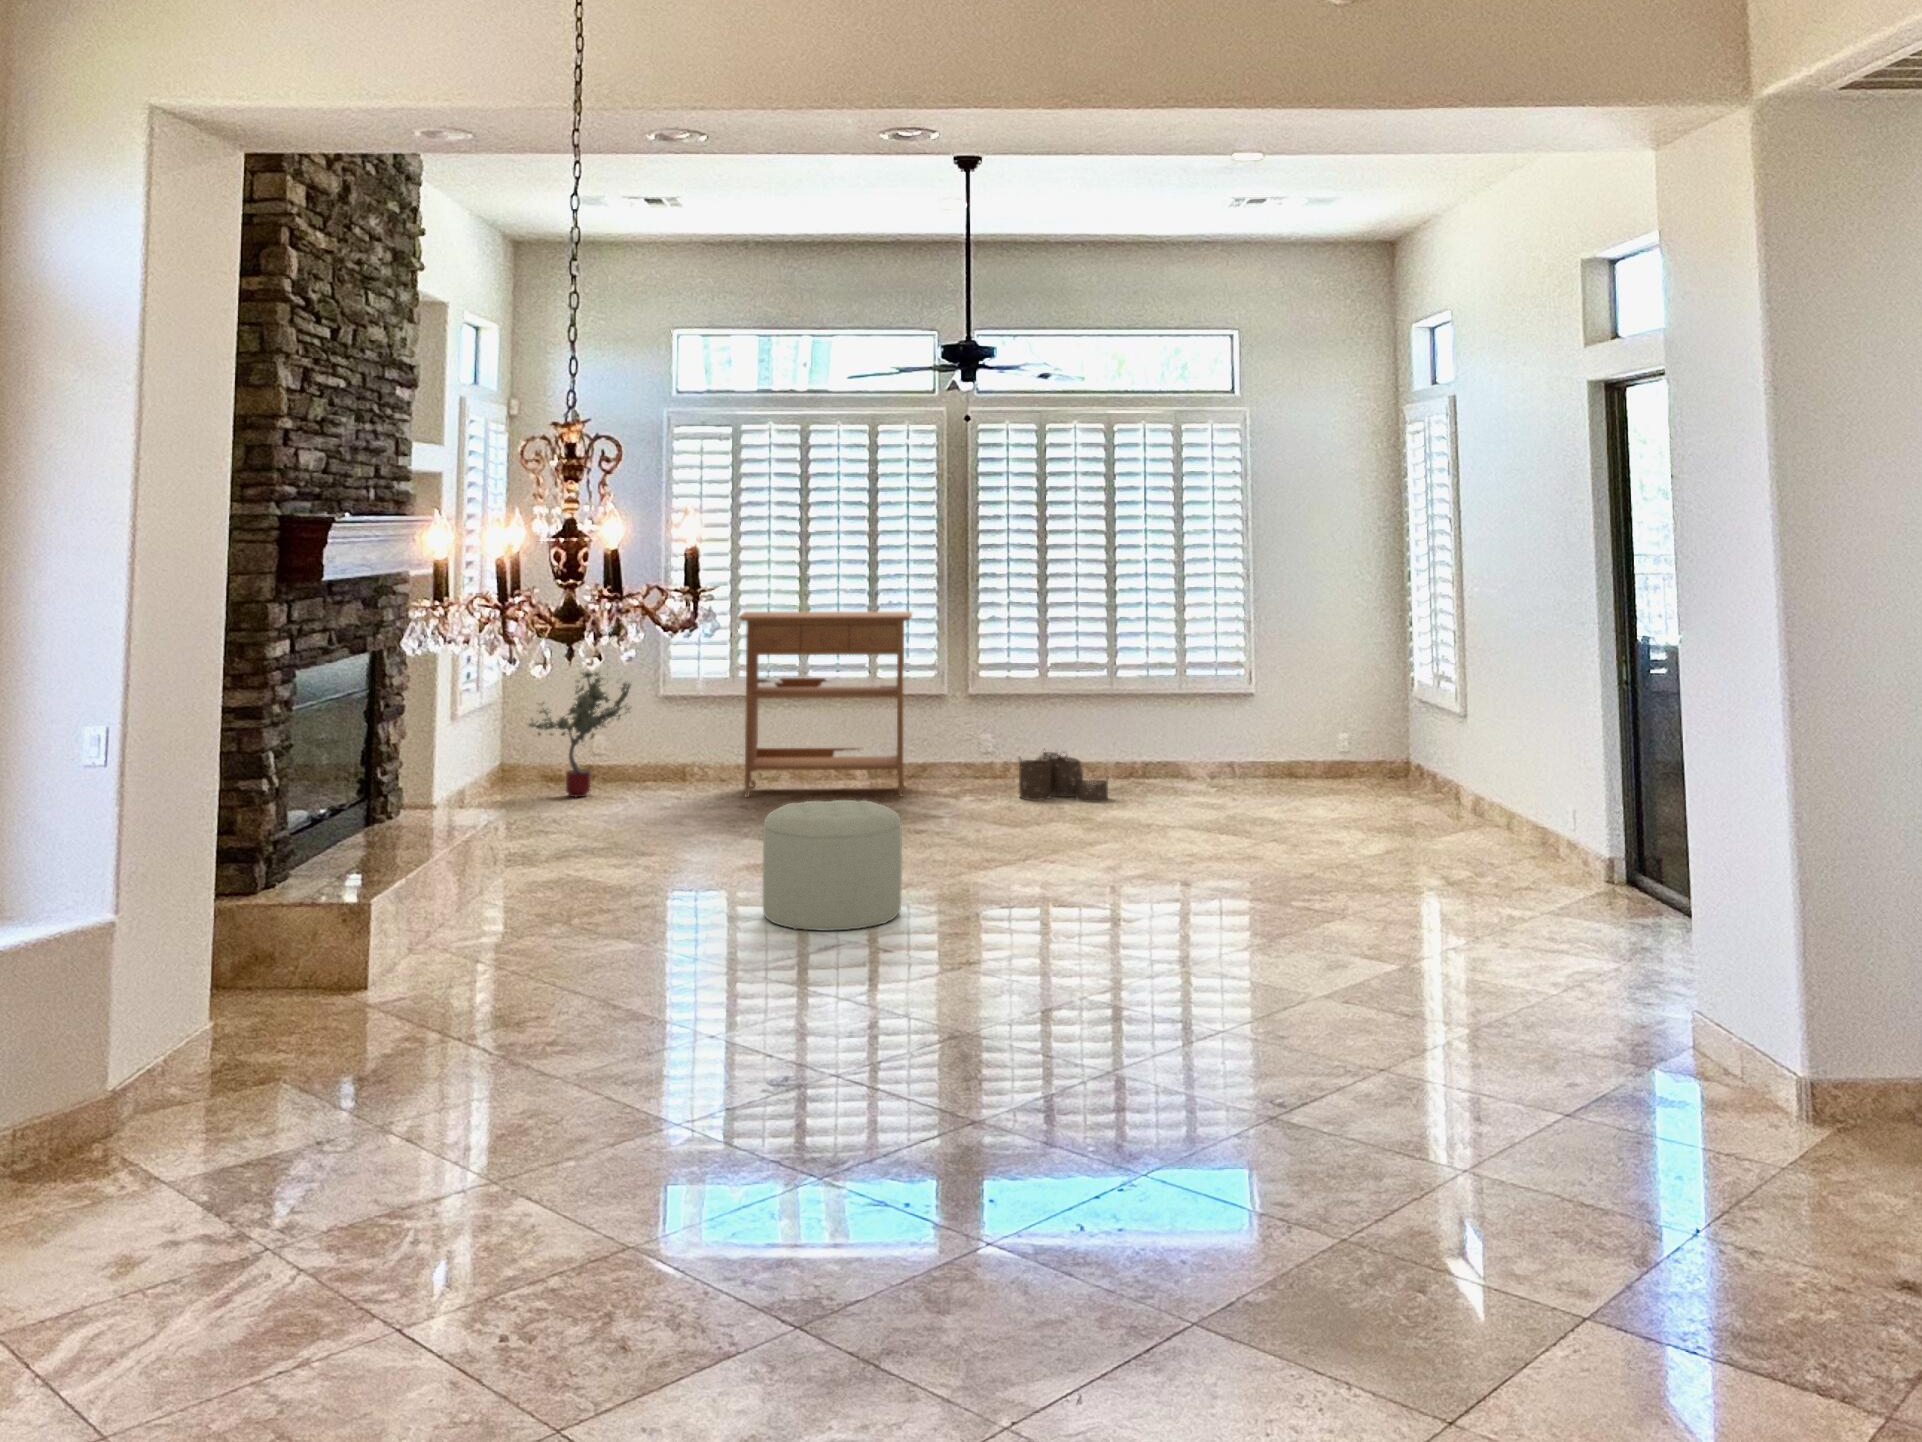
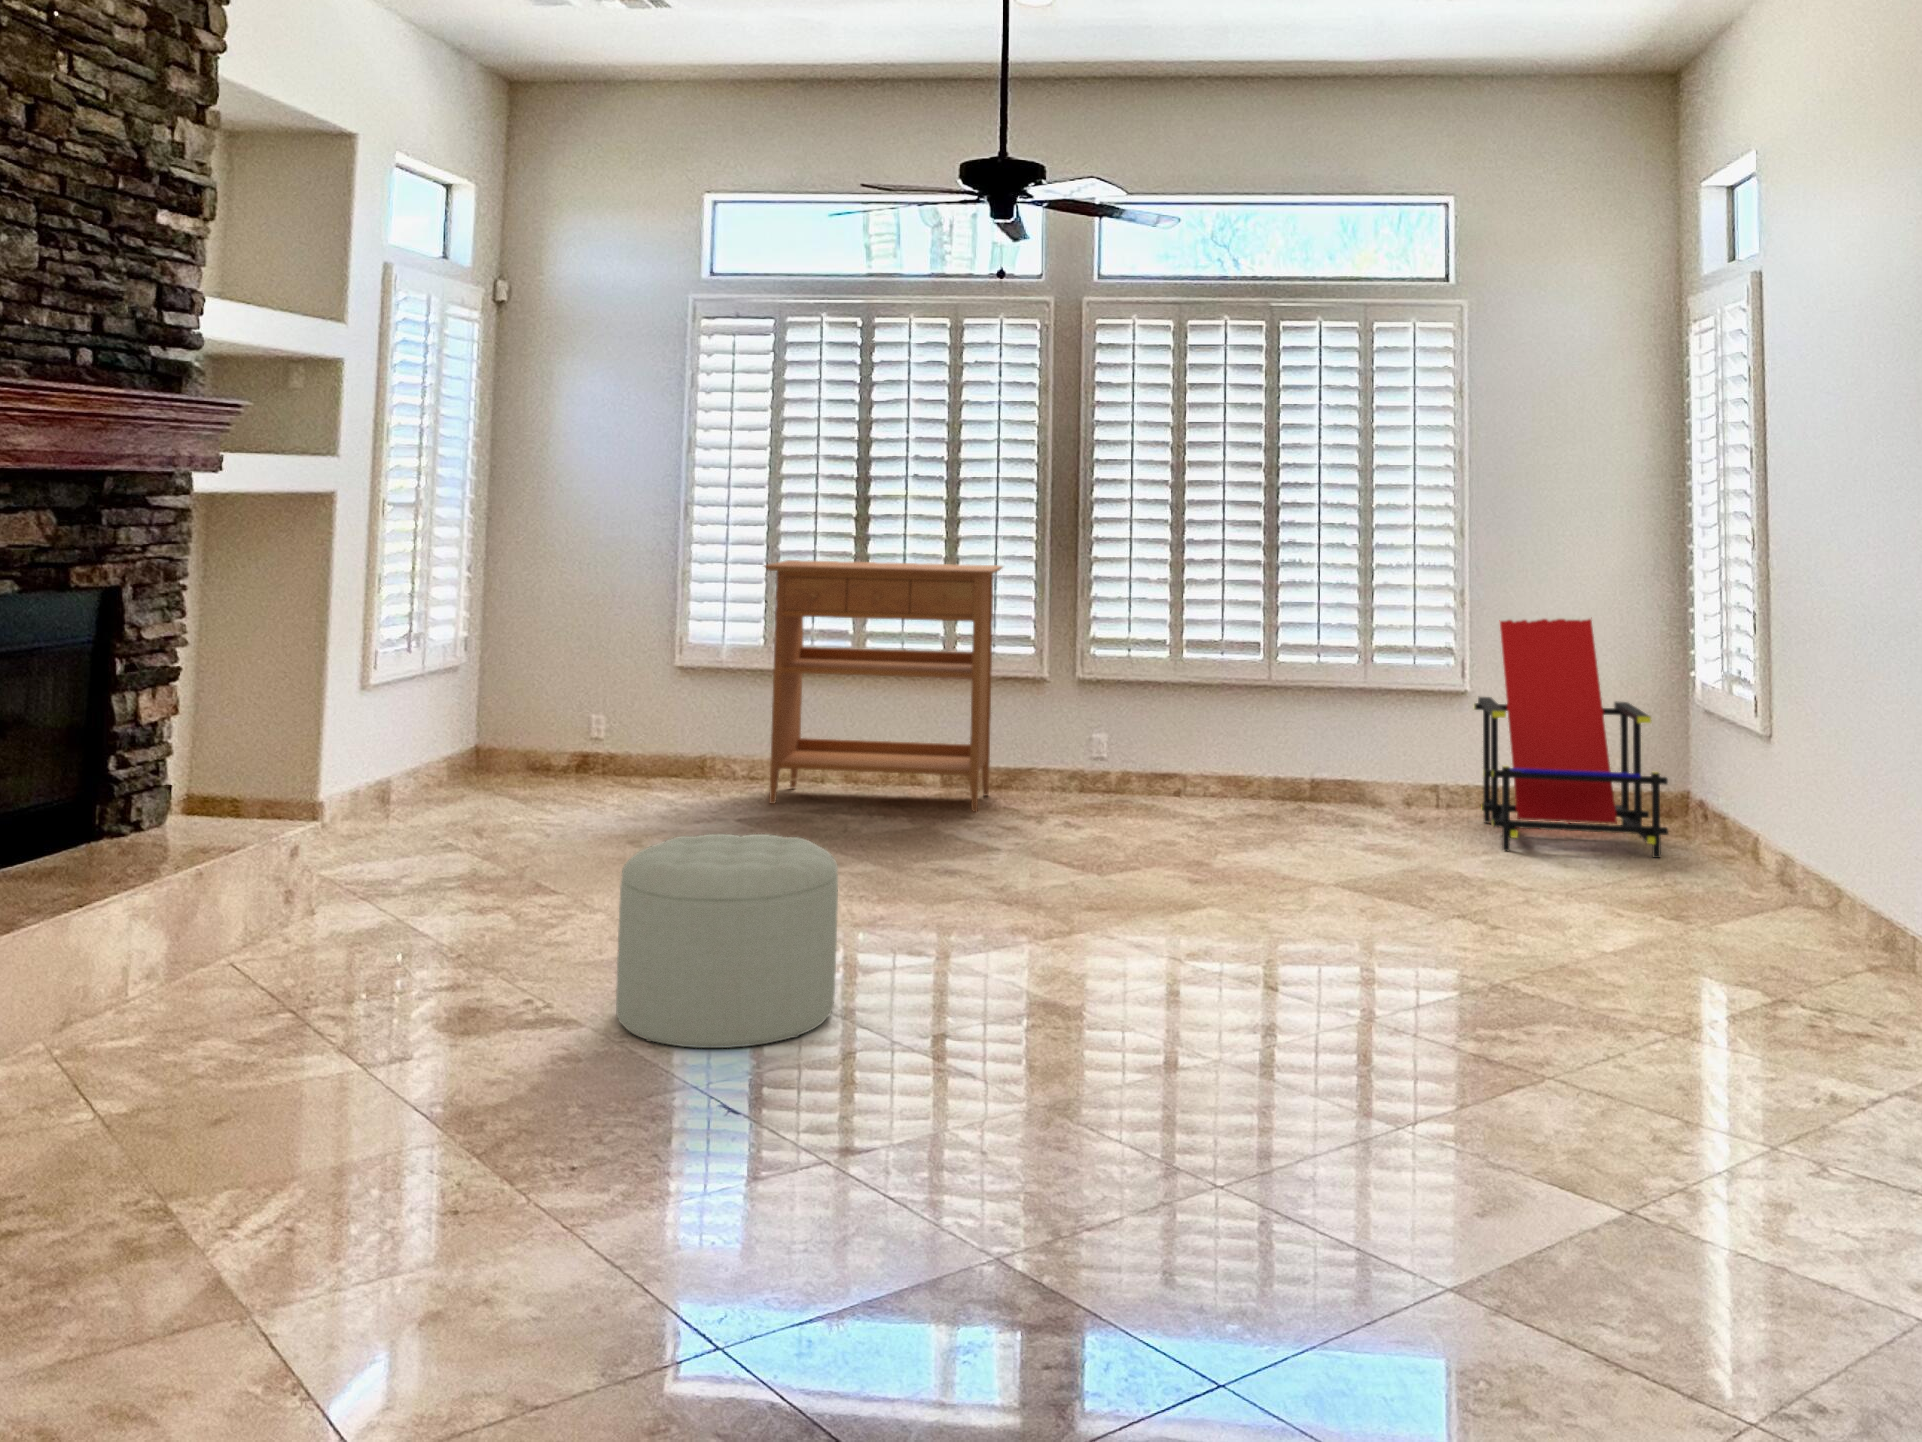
lounge chair: none [1260,631,1399,806] -> present [1474,619,1668,858]
potted tree: present [529,672,631,797] -> none [499,622,633,793]
woven basket: present [1019,749,1108,802] -> none [1131,755,1253,832]

